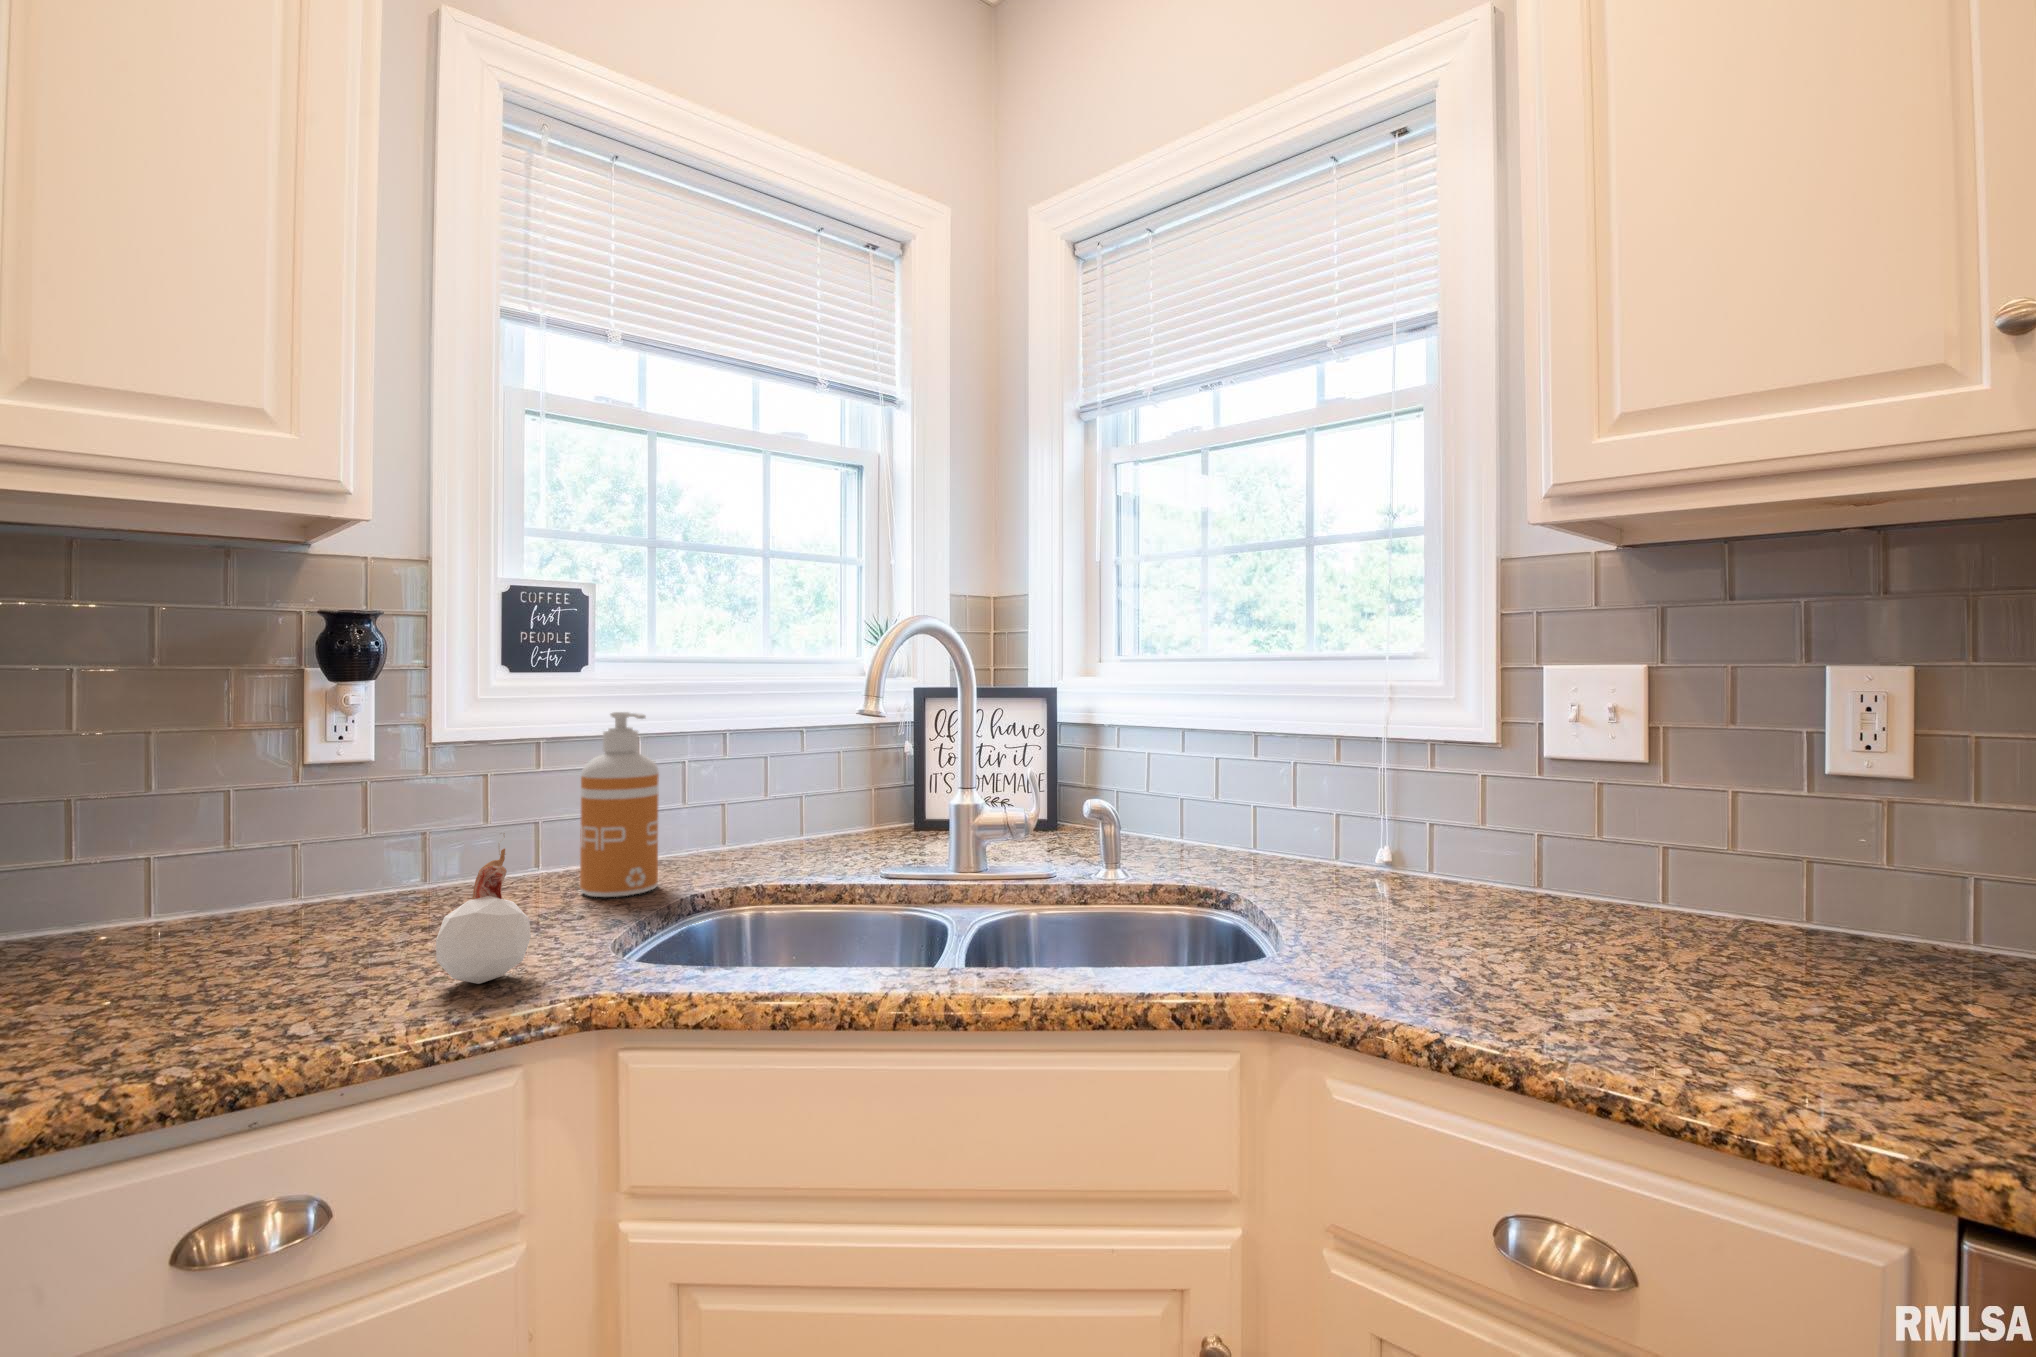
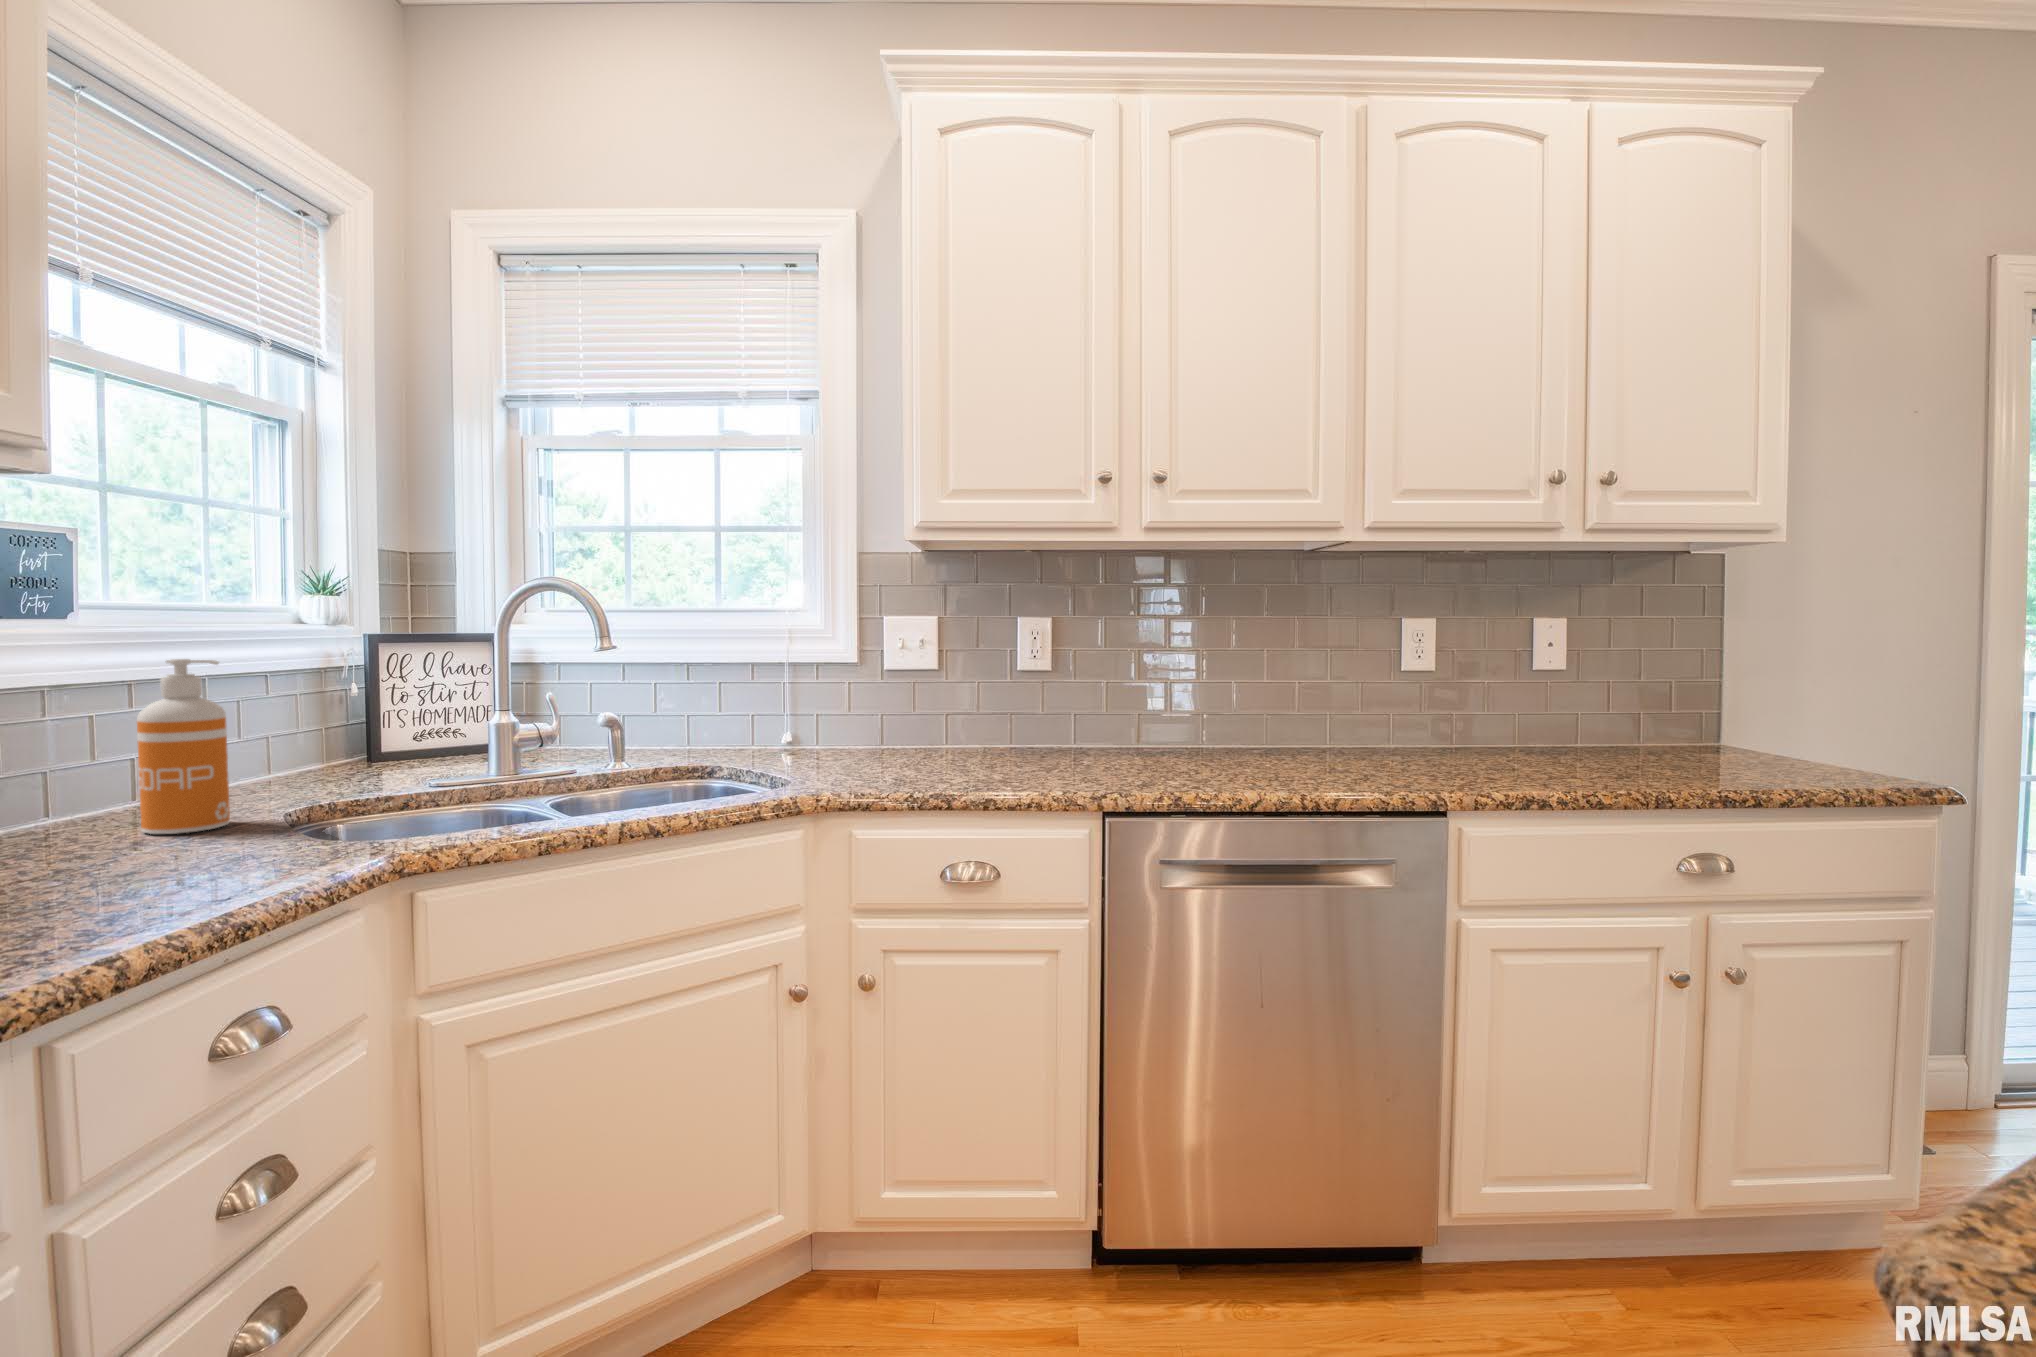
candle: present [436,833,531,984] -> none [234,756,316,871]

